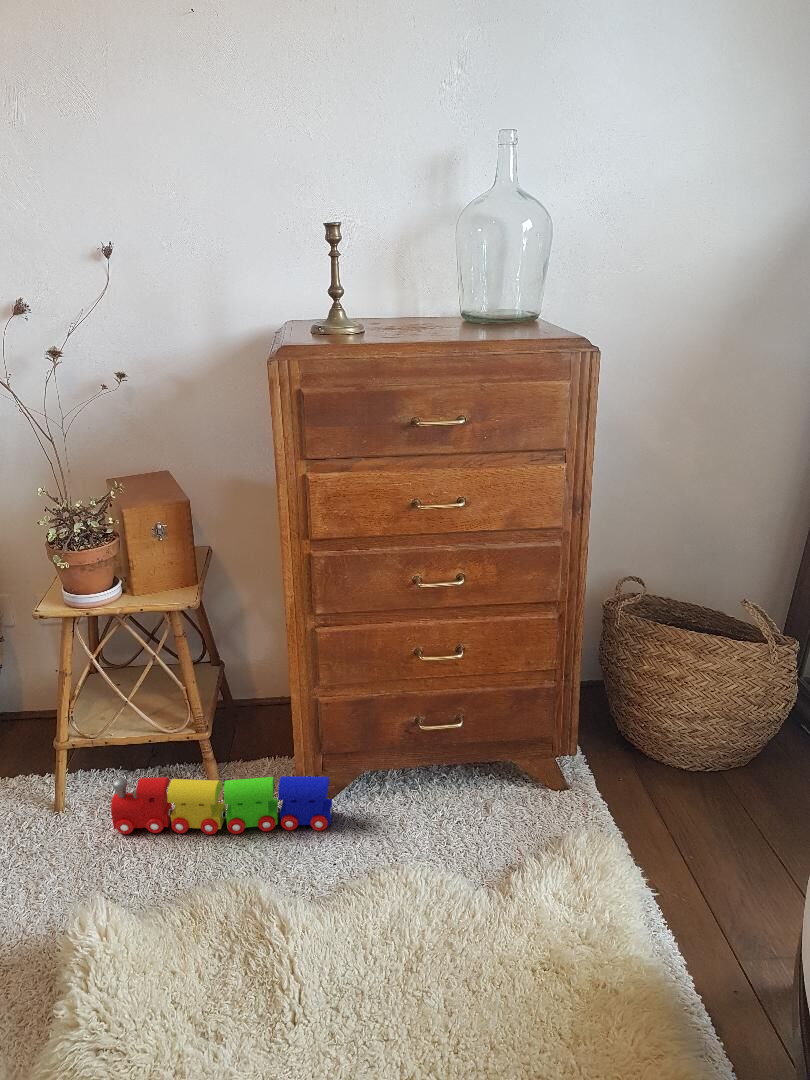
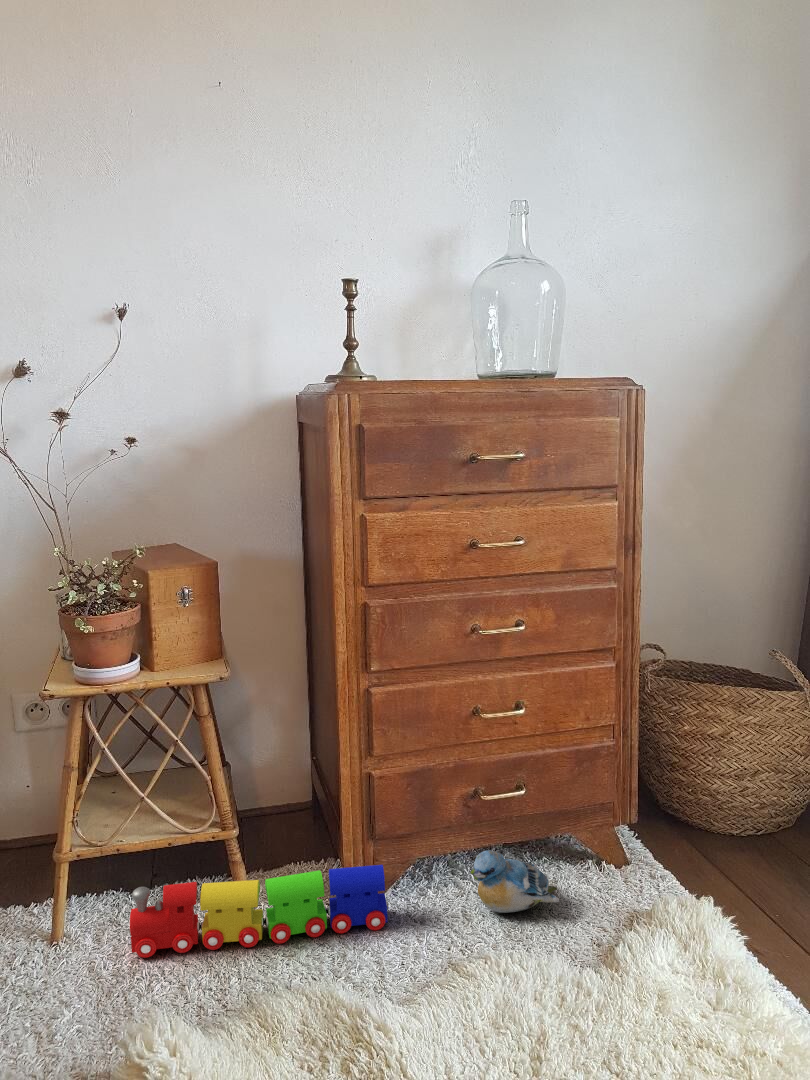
plush toy: none [404,774,488,828] -> present [471,850,559,913]

